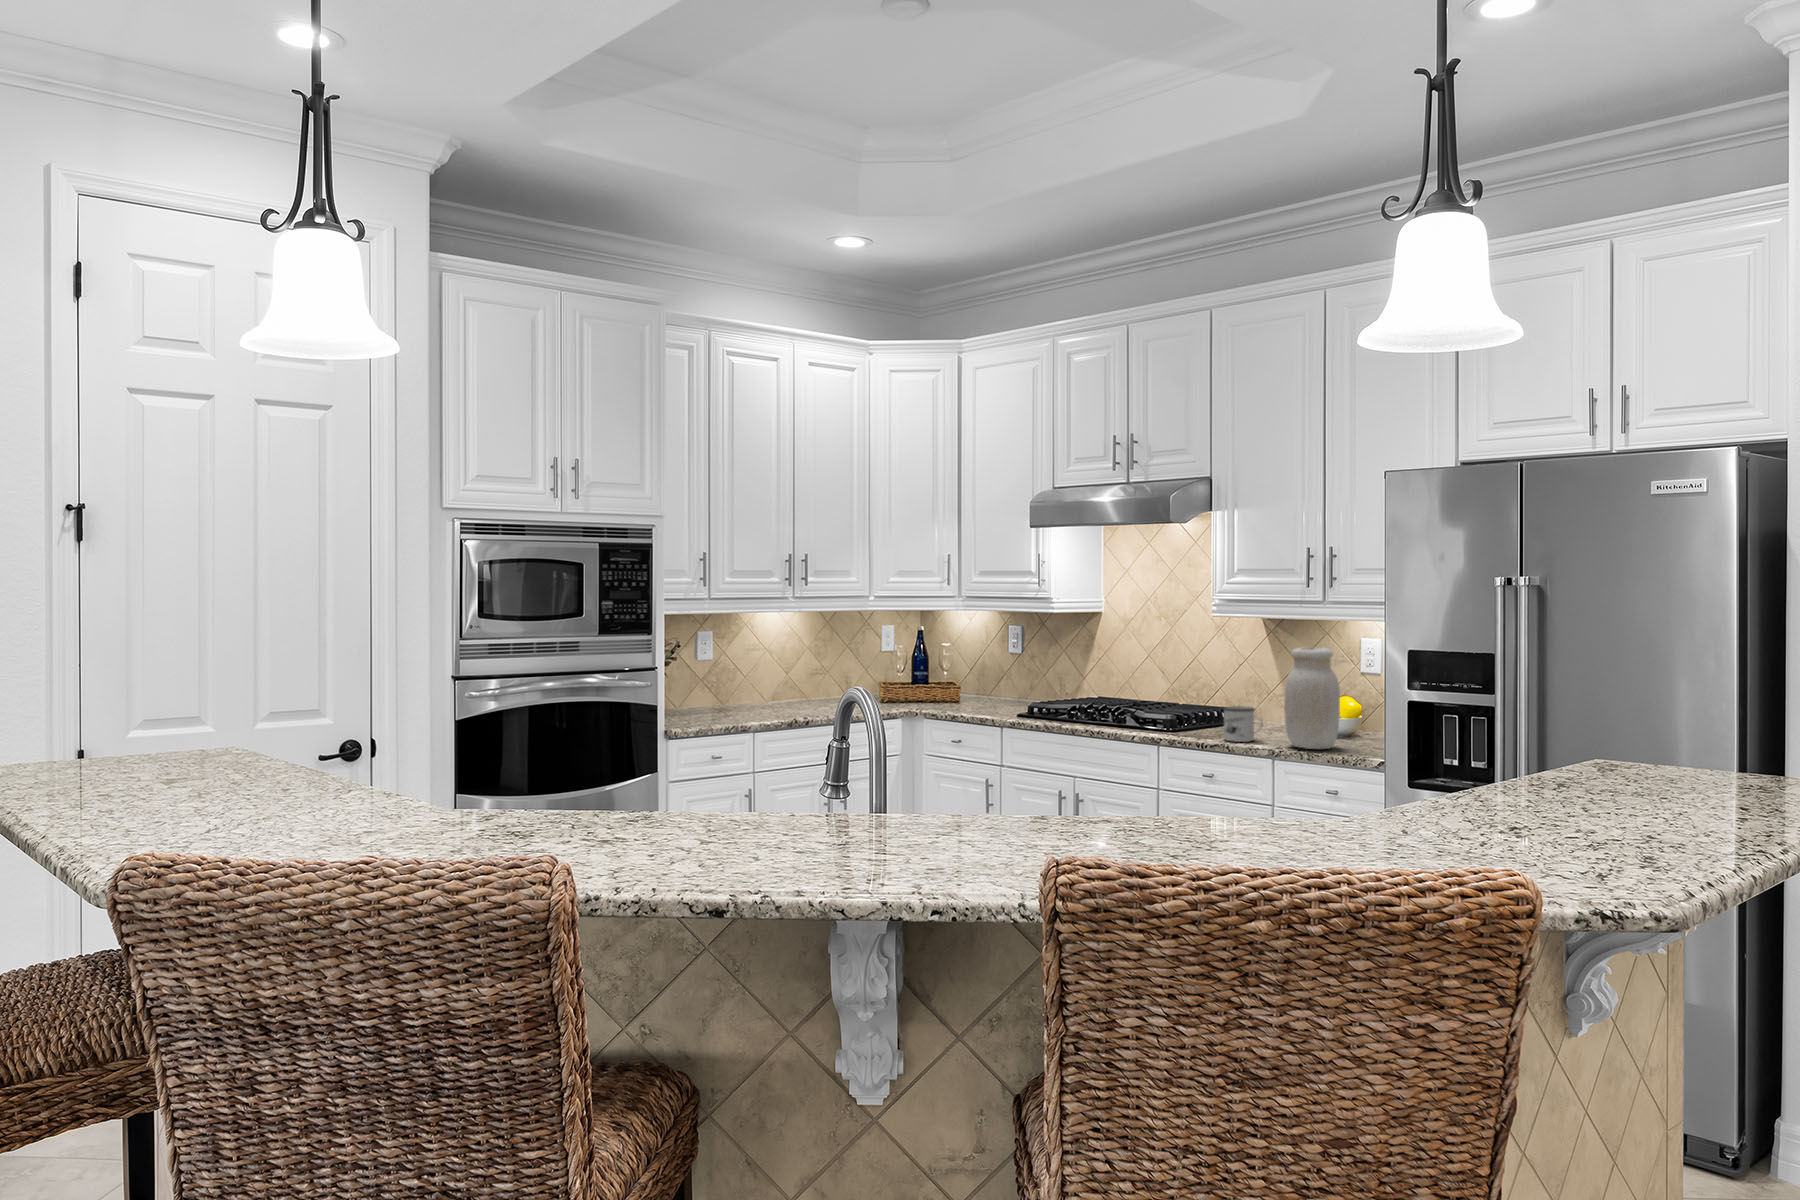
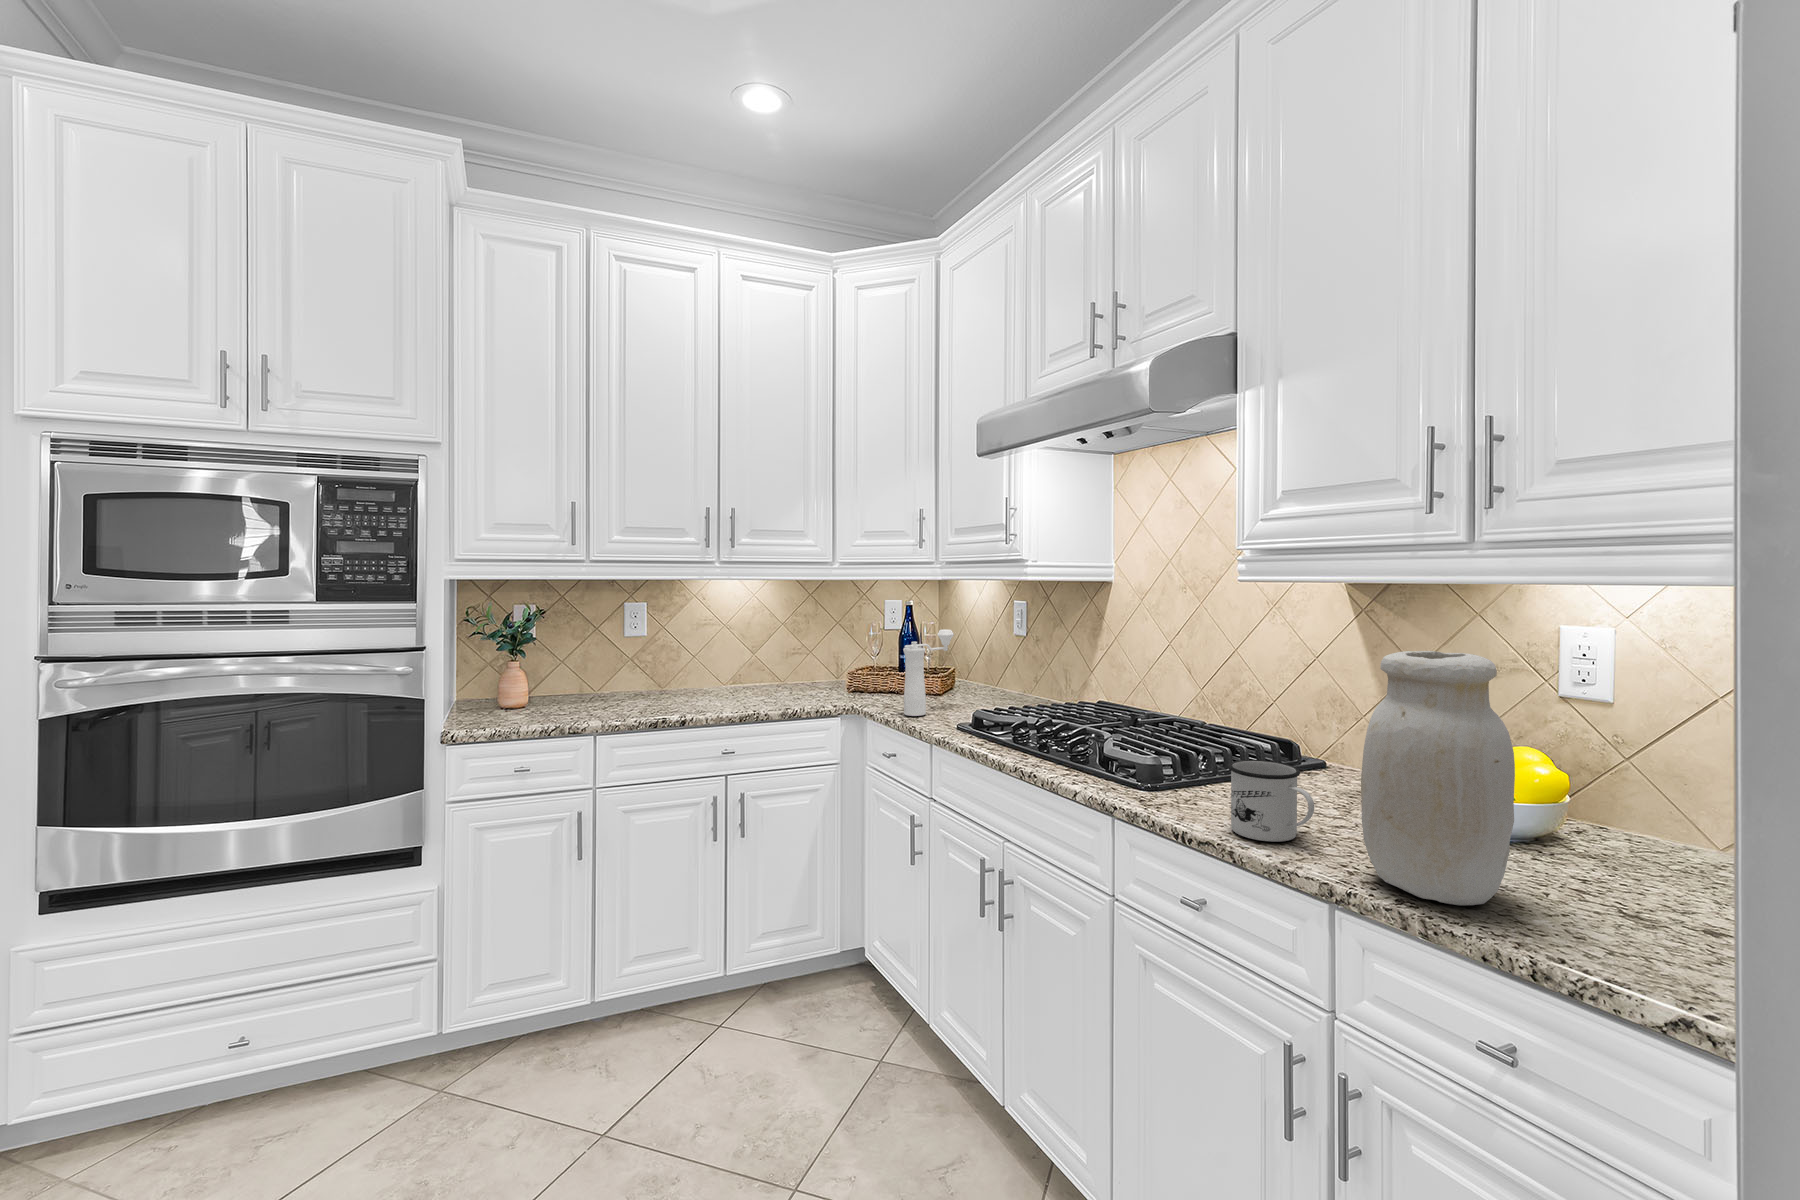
pepper mill: none [968,650,997,713] -> present [903,630,954,716]

